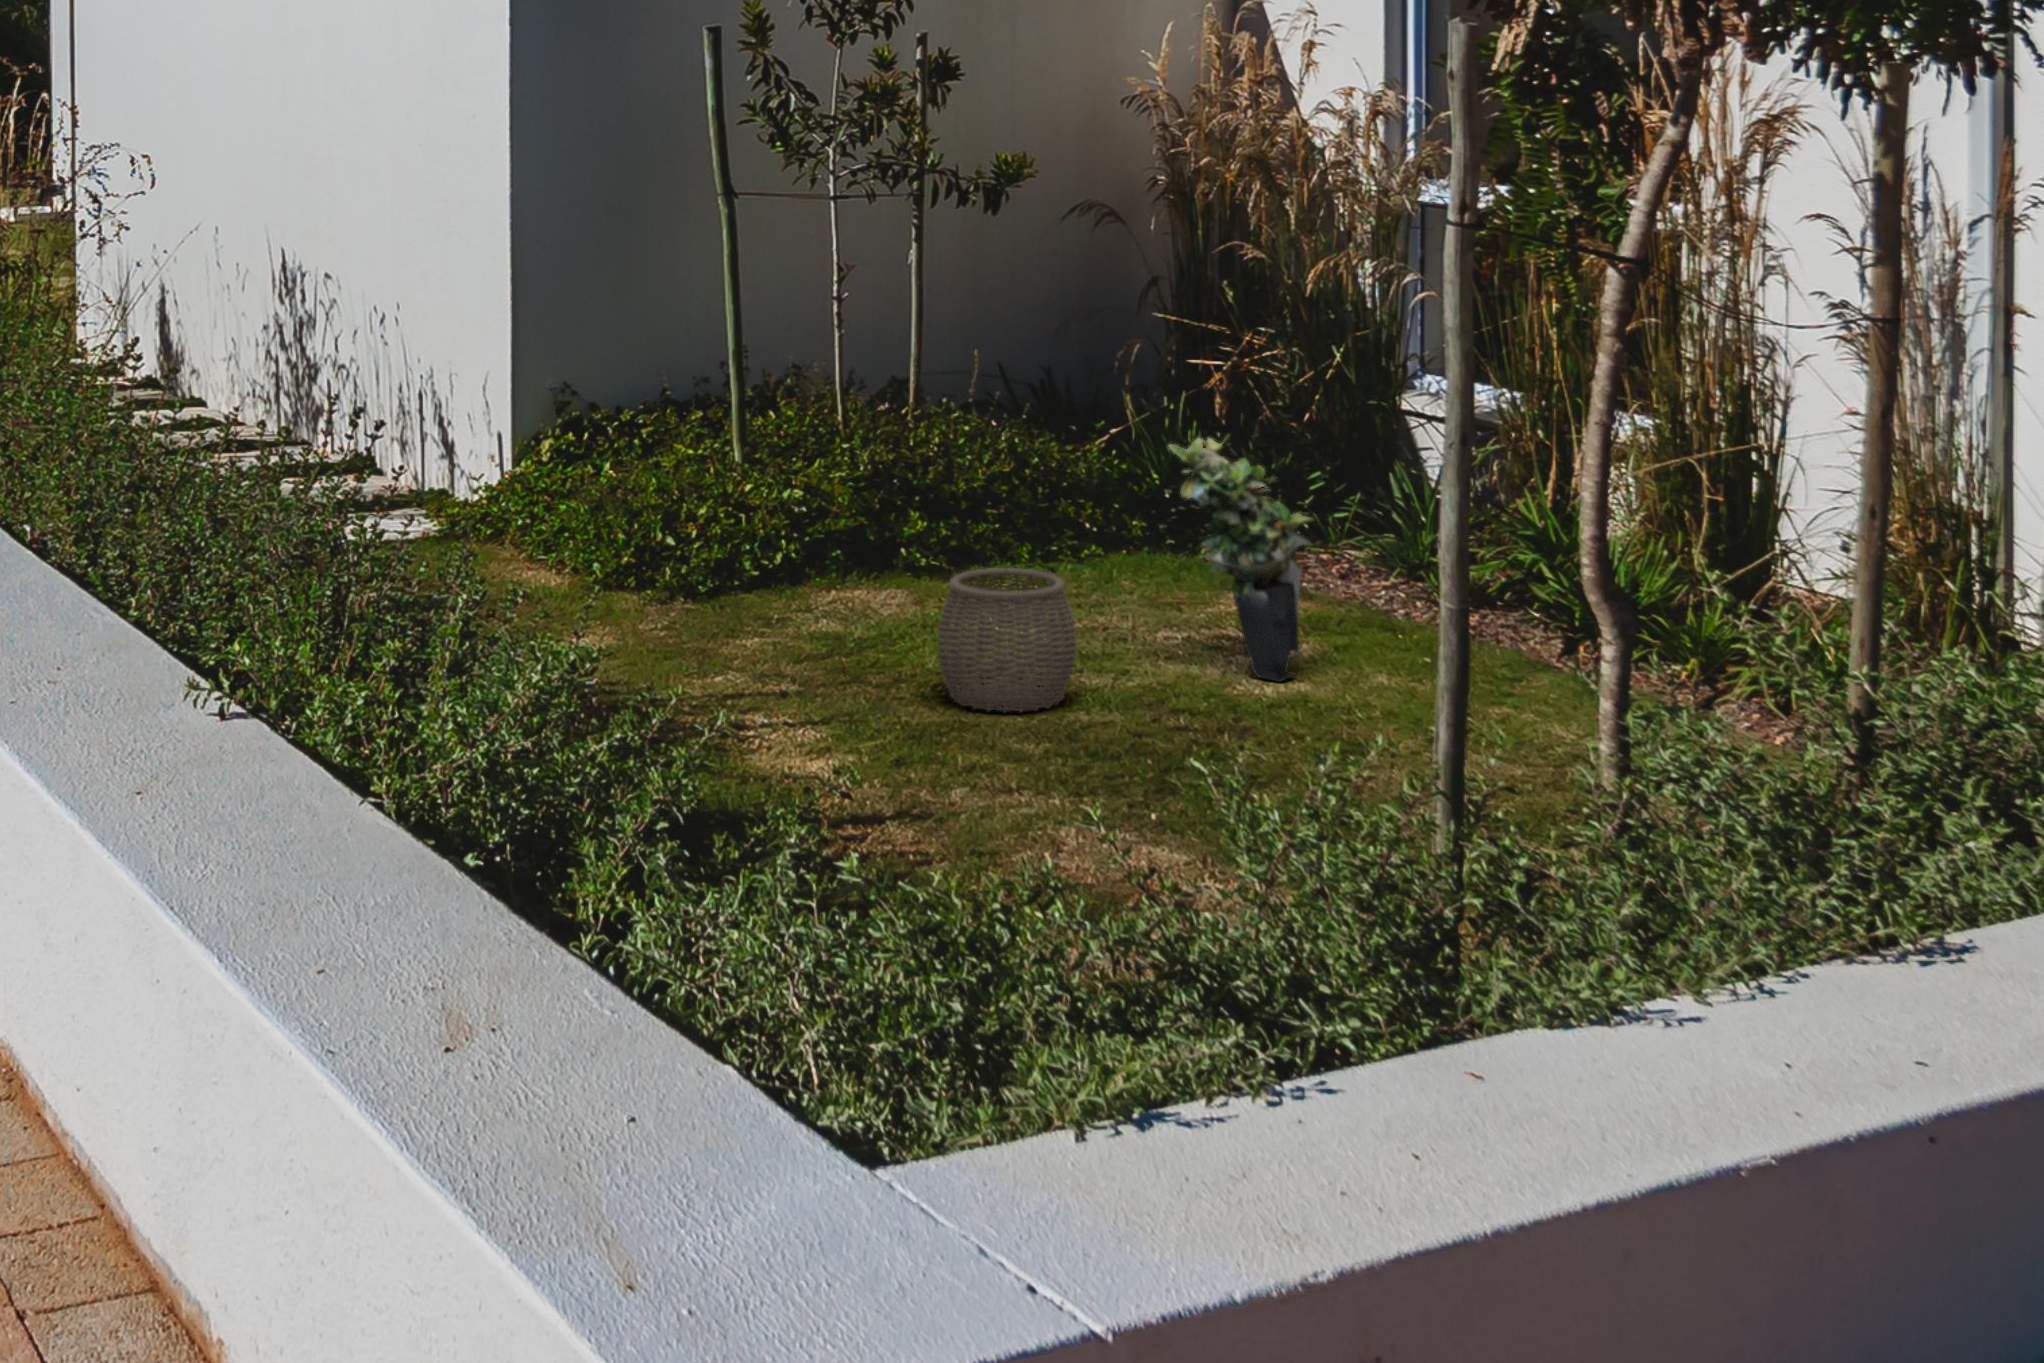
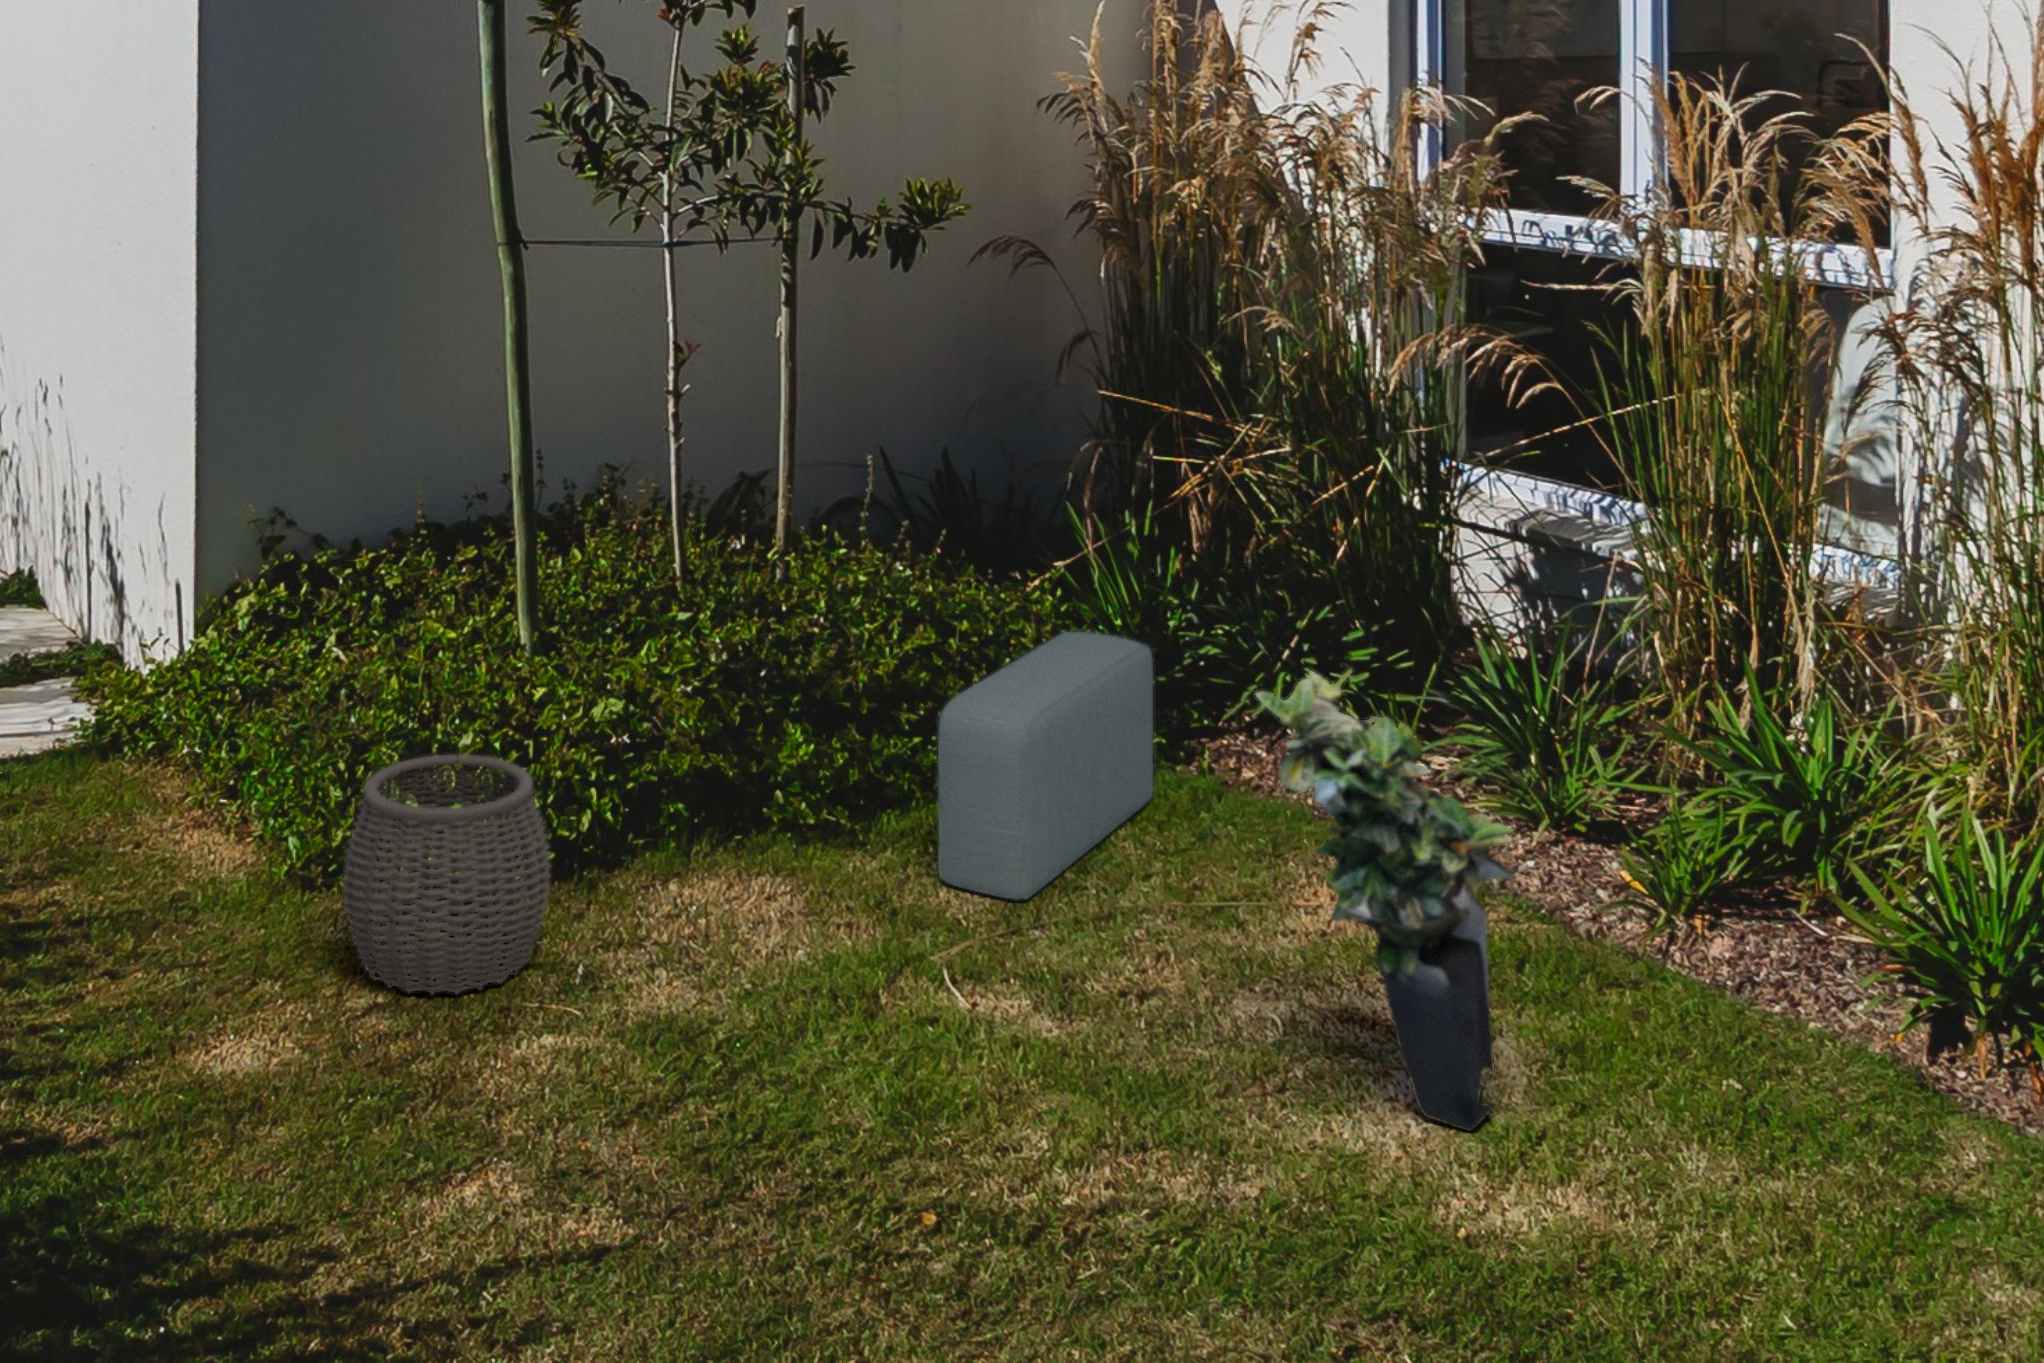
pouf: none [1004,456,1161,603] -> present [938,632,1153,900]
woven basket: present [937,568,1077,712] -> present [343,754,551,995]

